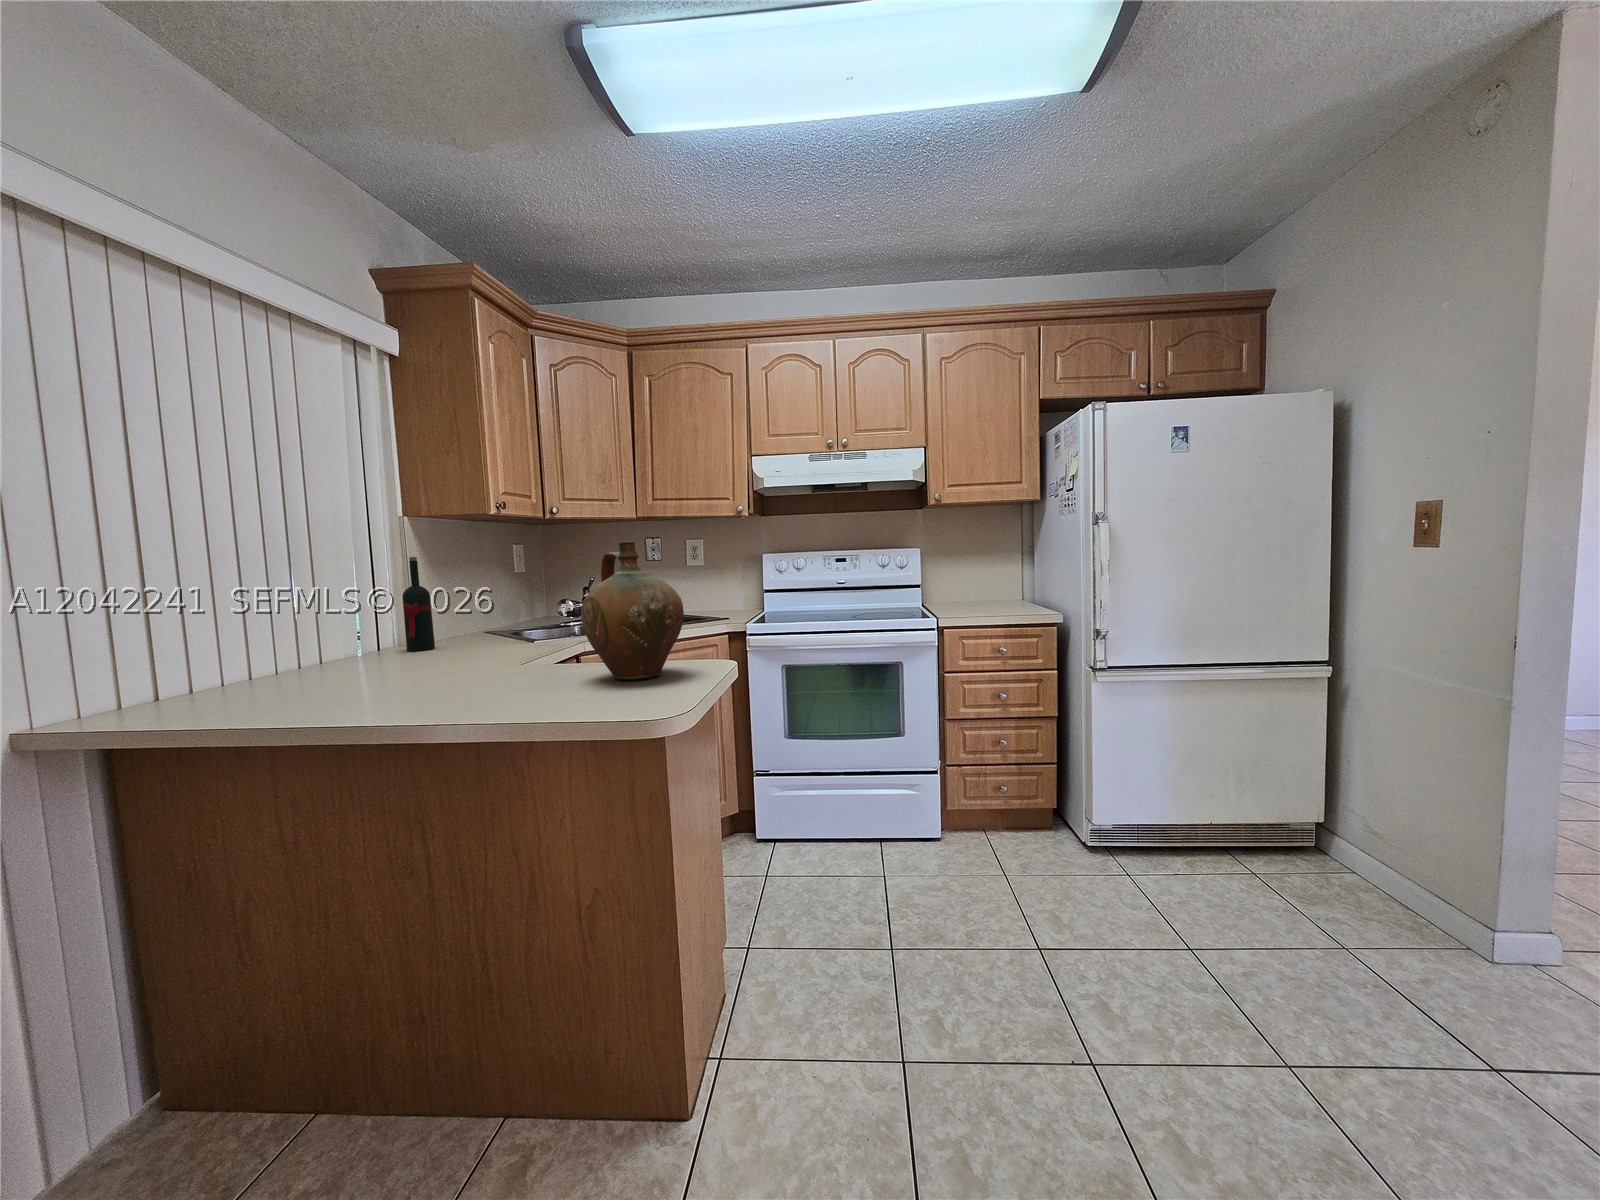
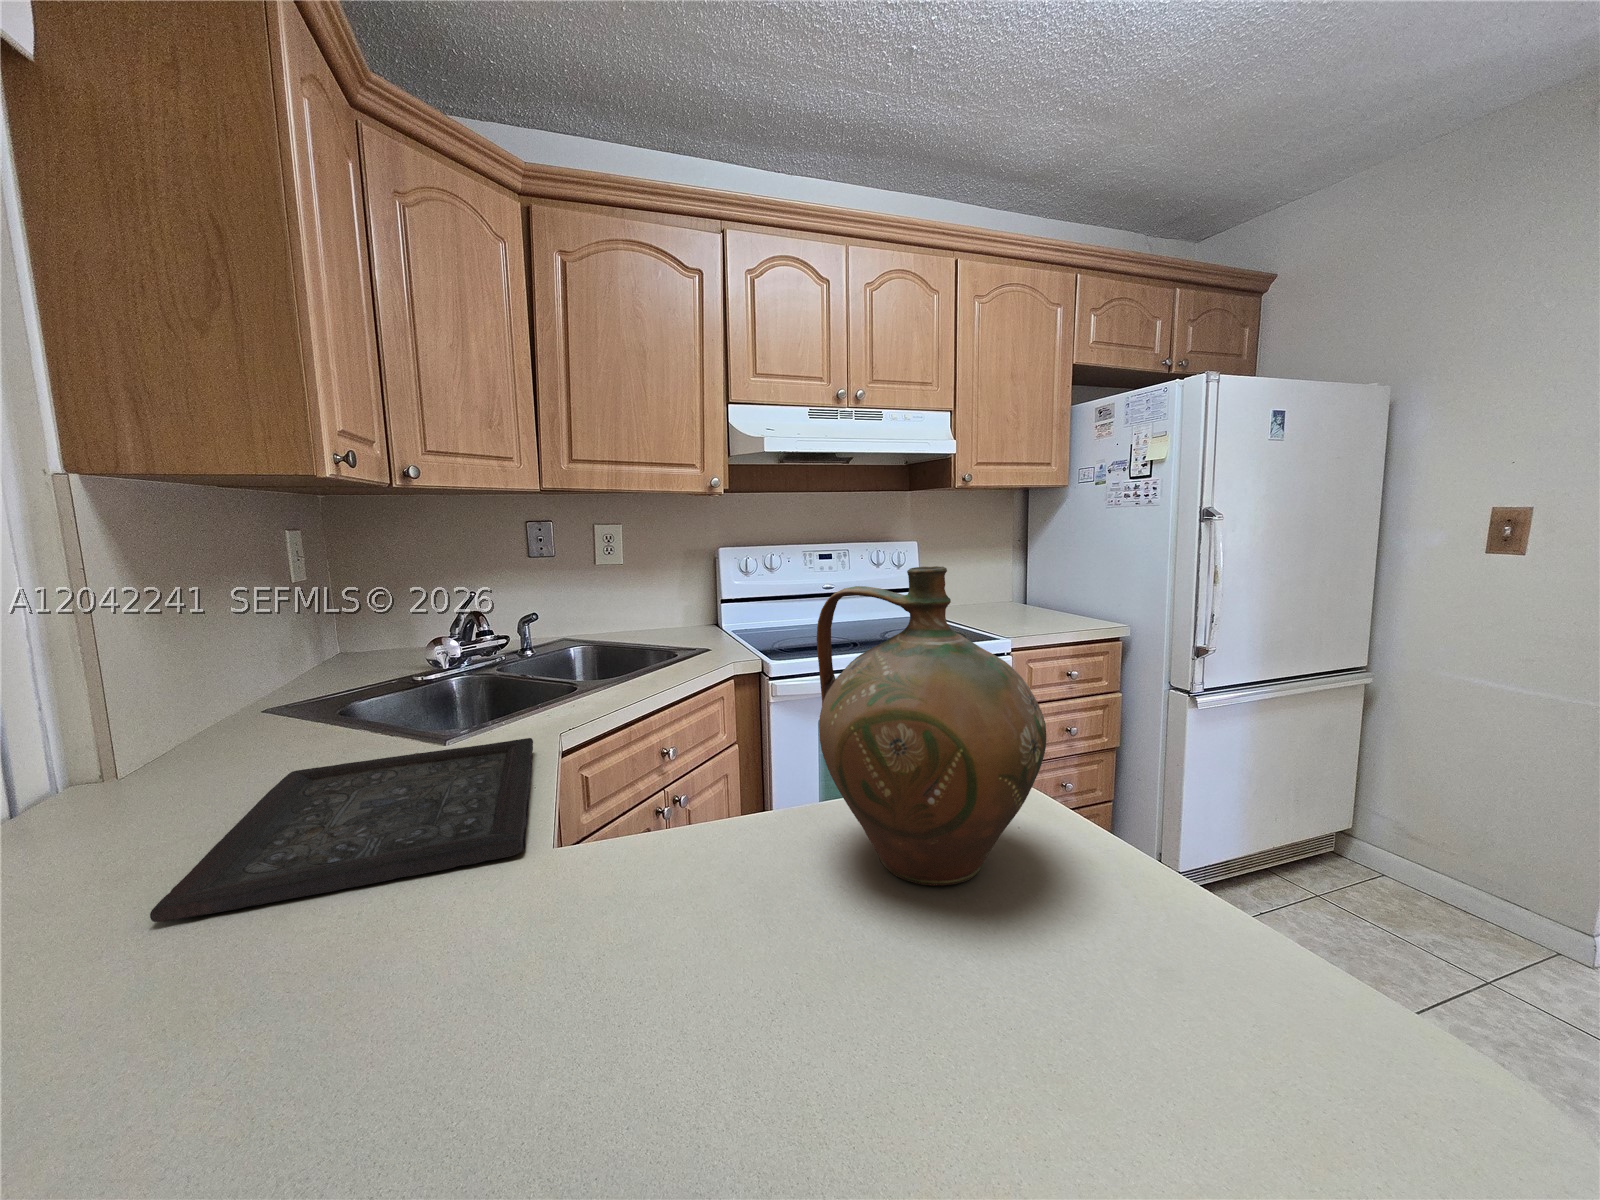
wine bottle: present [402,557,435,651] -> none [89,572,187,798]
tray: none [388,640,563,671] -> present [150,738,533,922]

